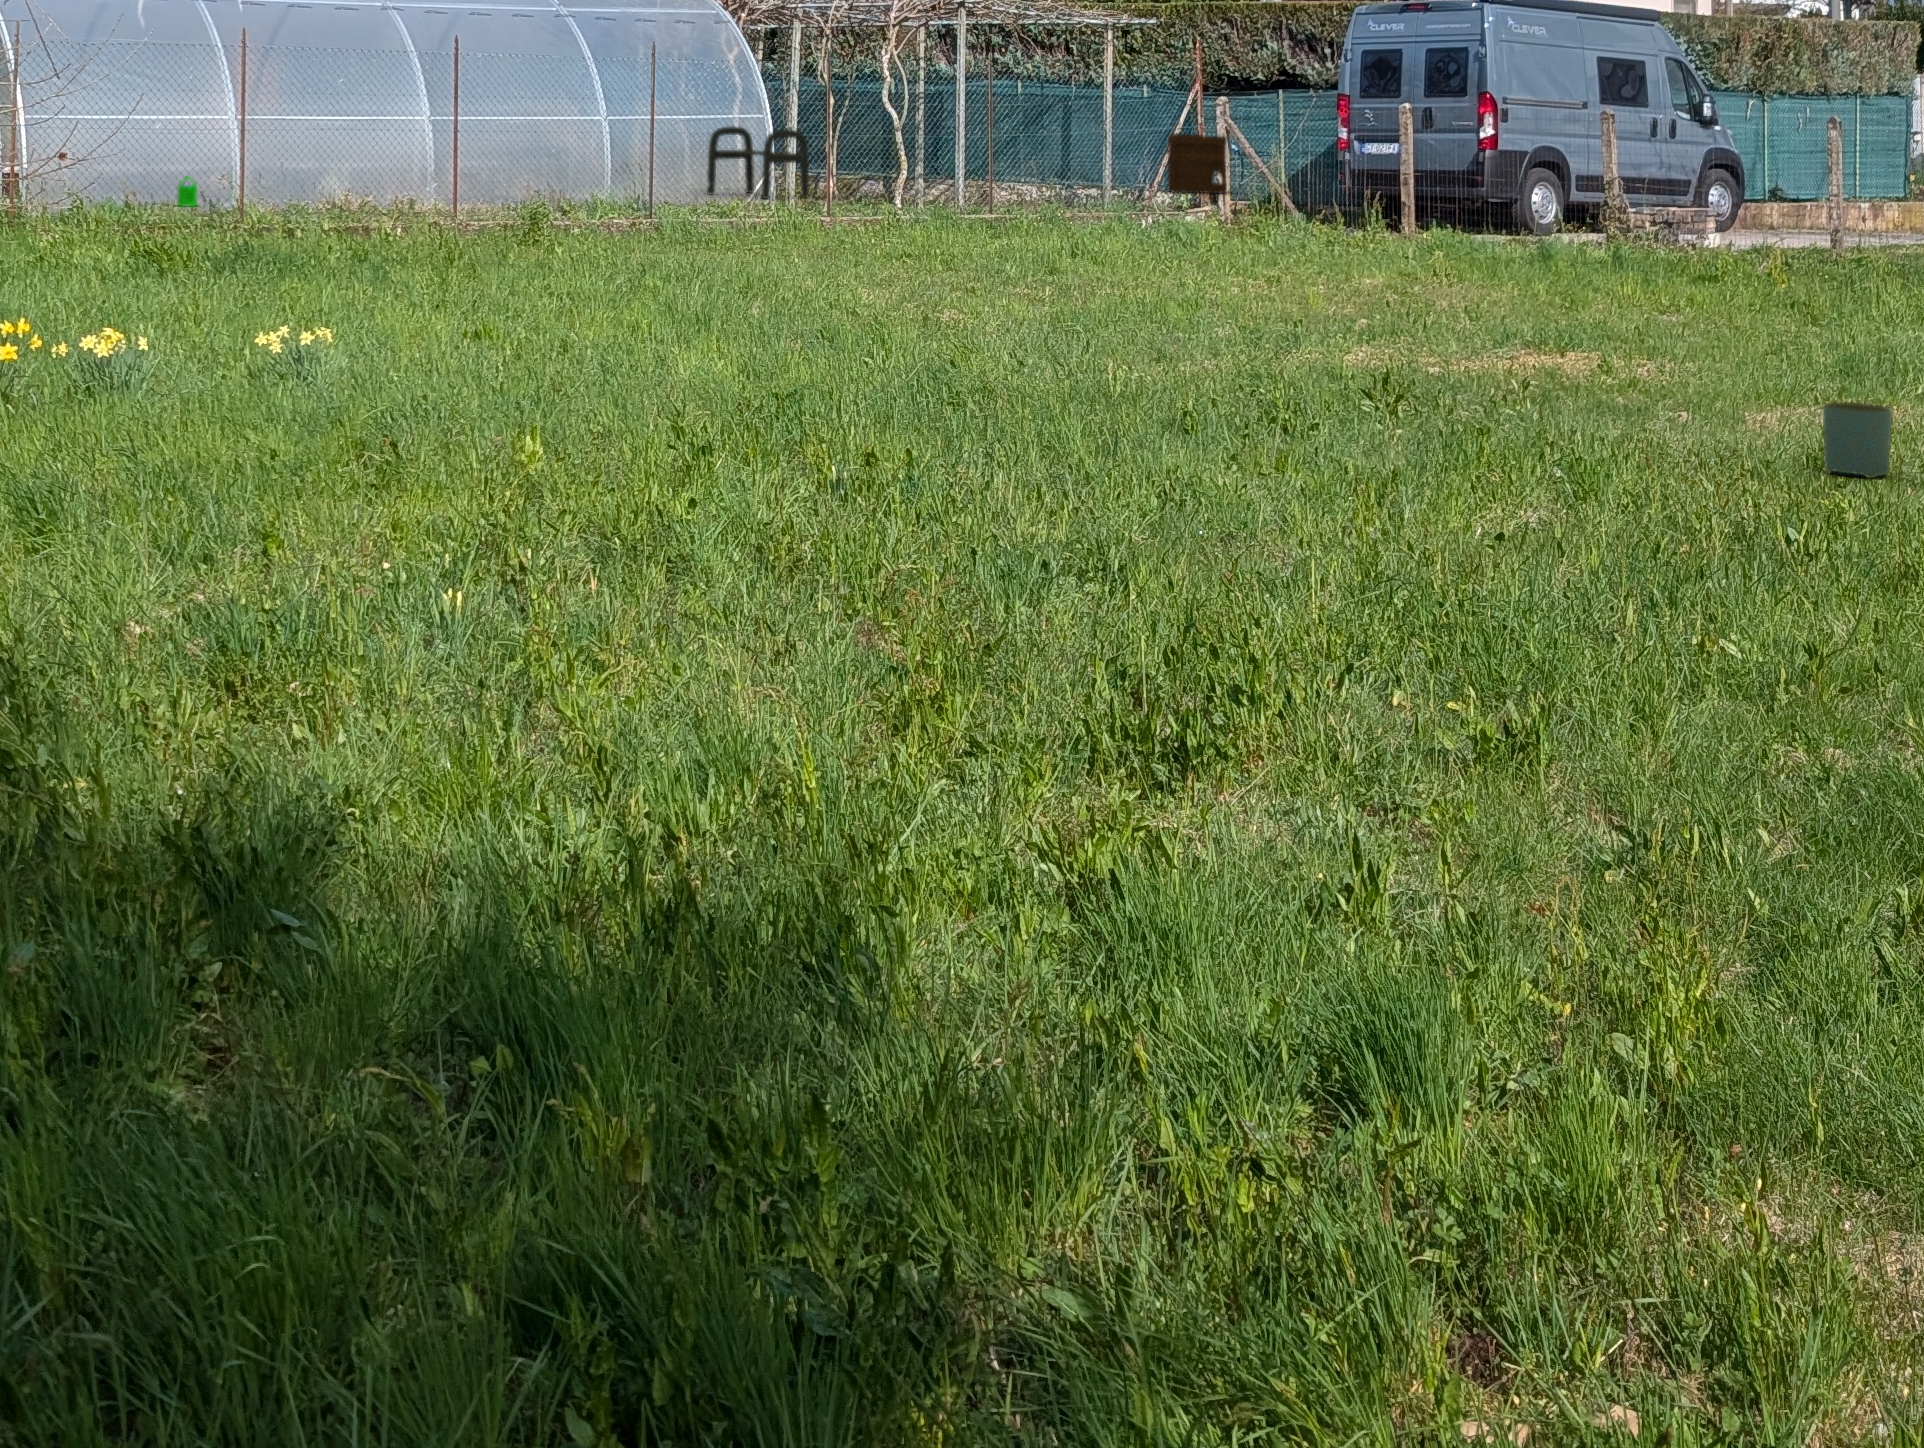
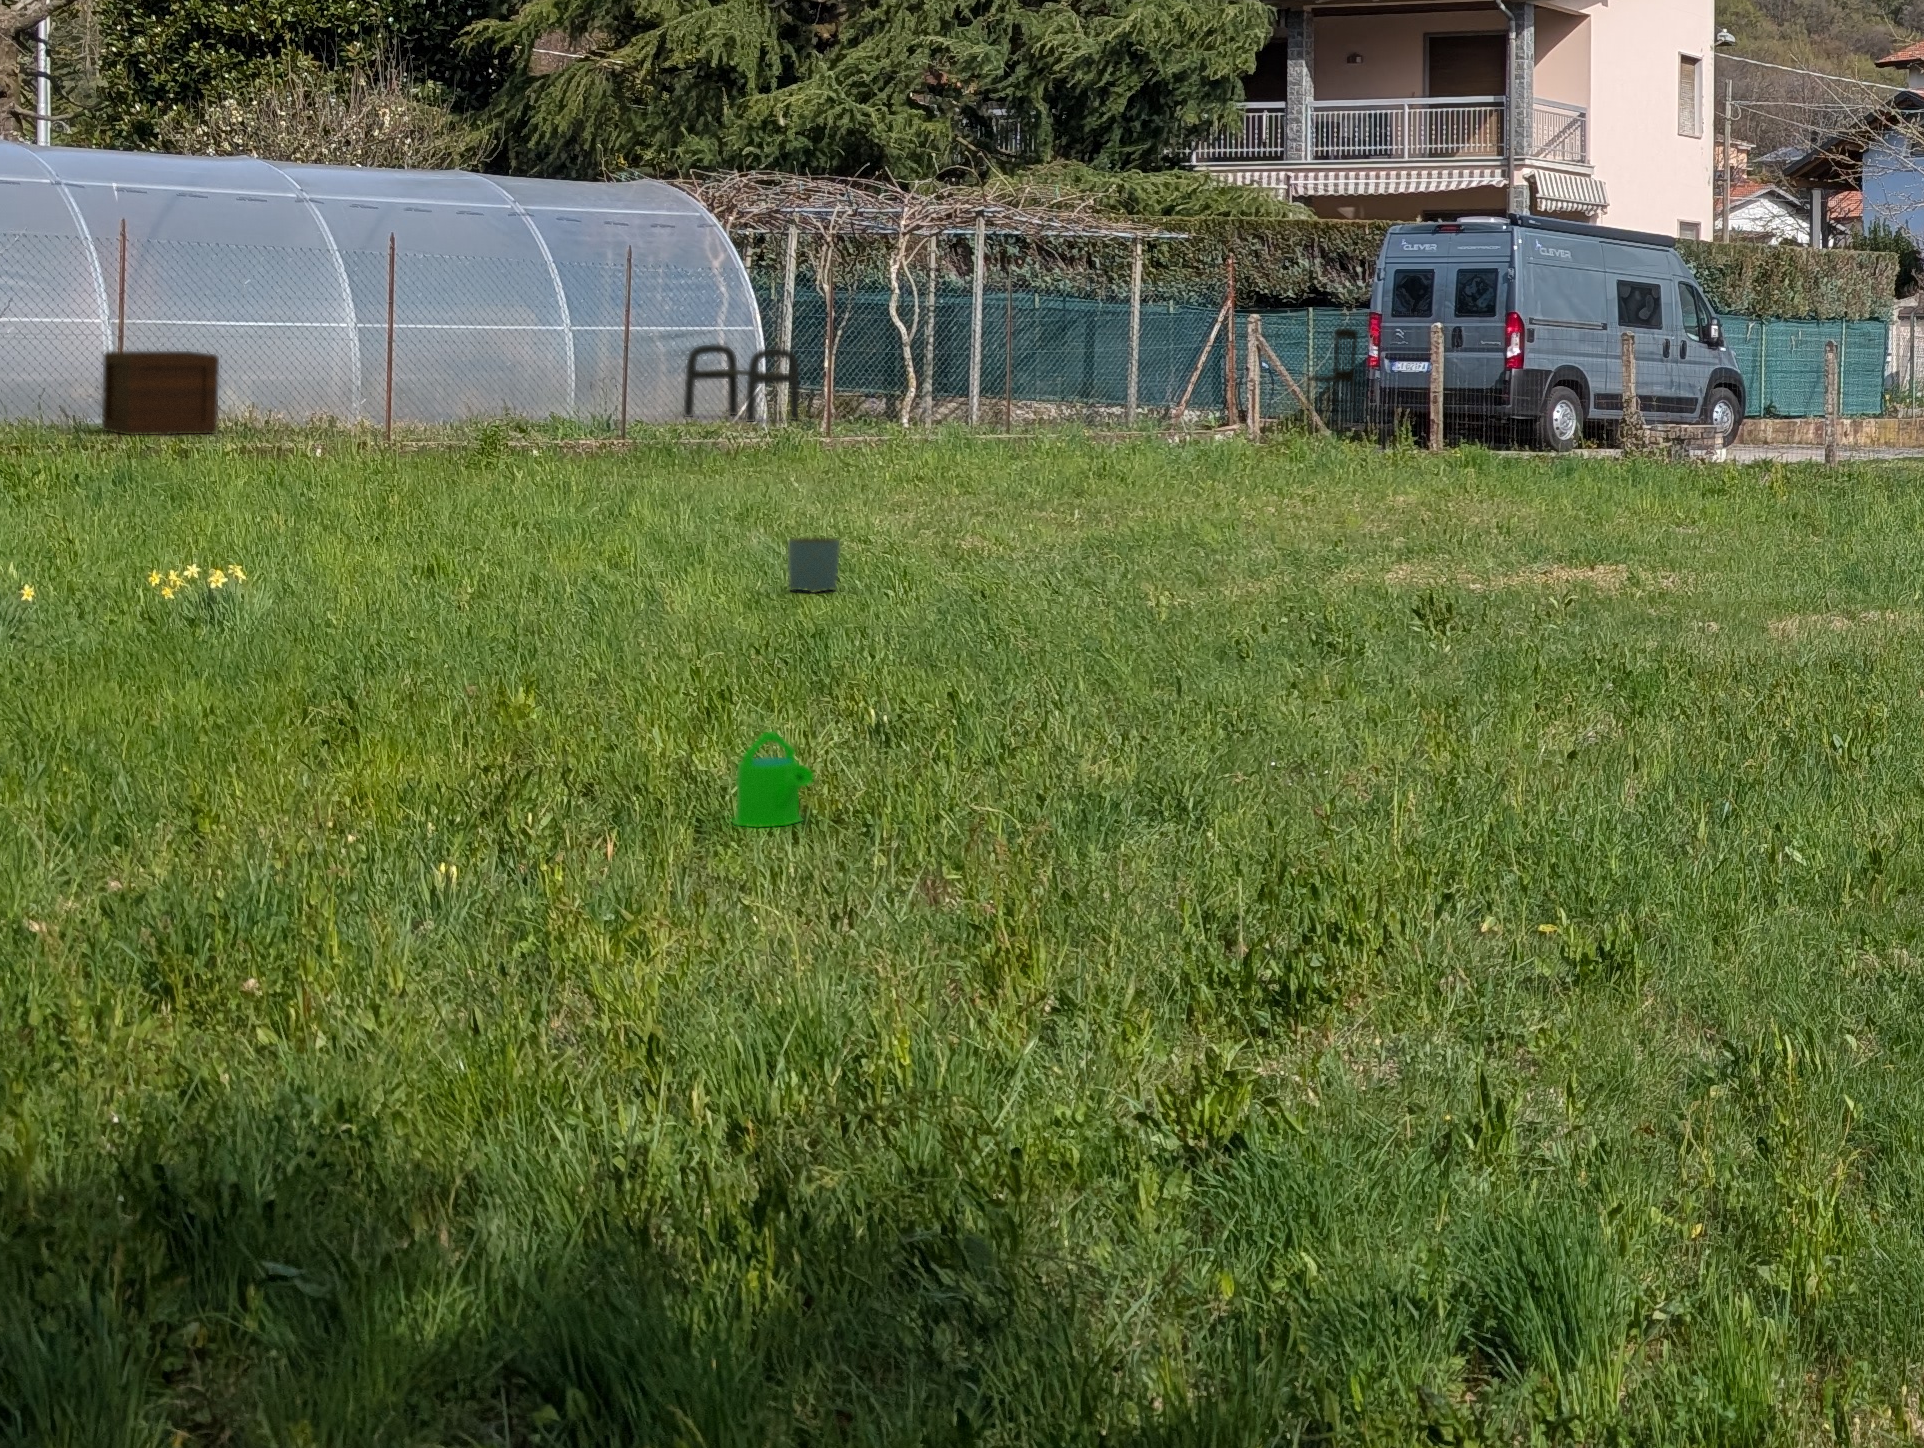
chair: none [1279,108,1331,192] -> present [1306,328,1358,410]
wooden crate: present [1168,133,1228,194] -> present [102,351,219,435]
watering can: present [178,176,198,207] -> present [732,731,813,827]
planter: present [1823,402,1892,478] -> present [788,537,840,593]

